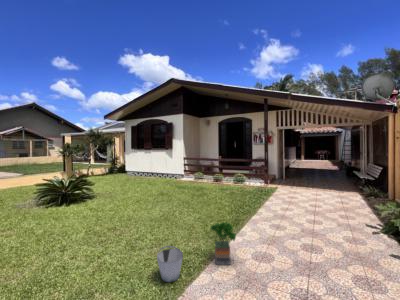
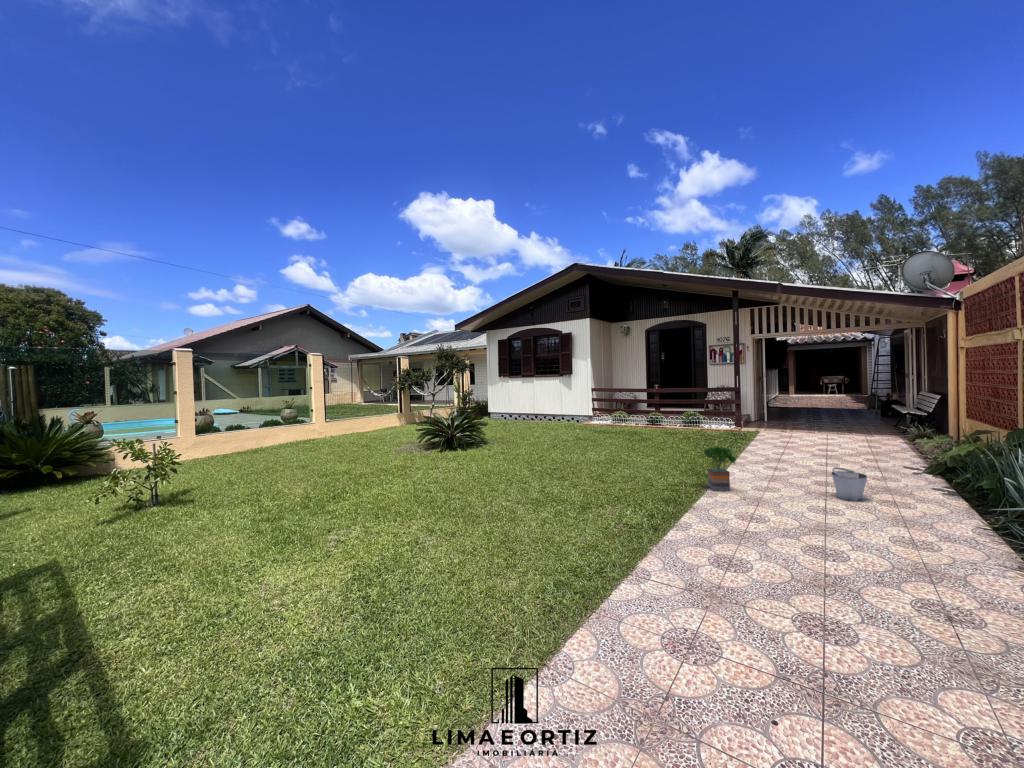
bucket: present [157,246,183,282] -> present [832,467,867,501]

